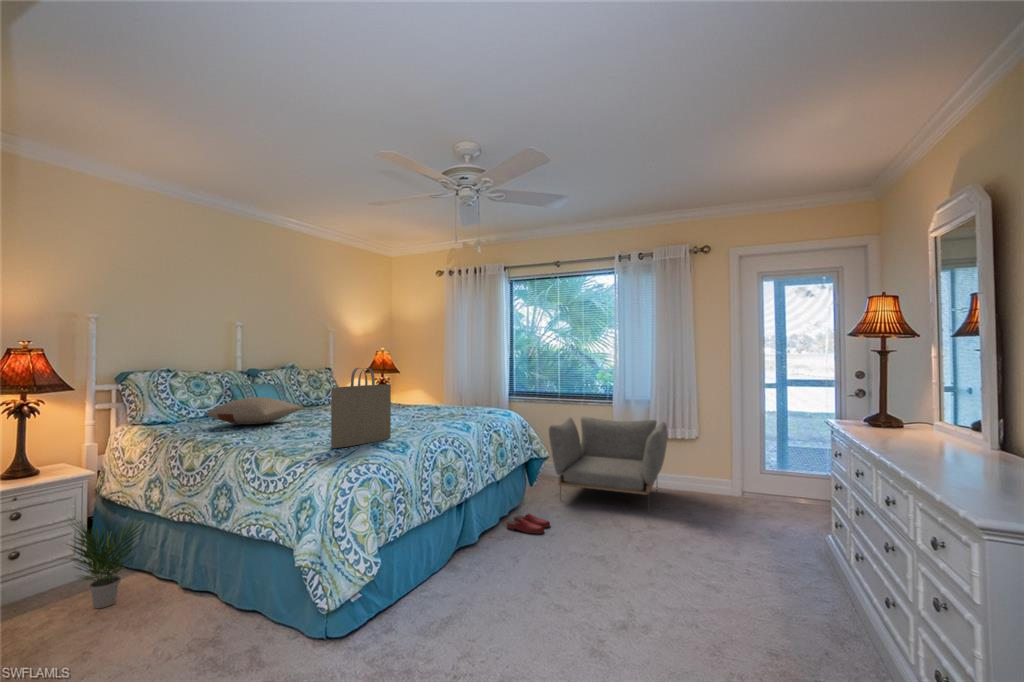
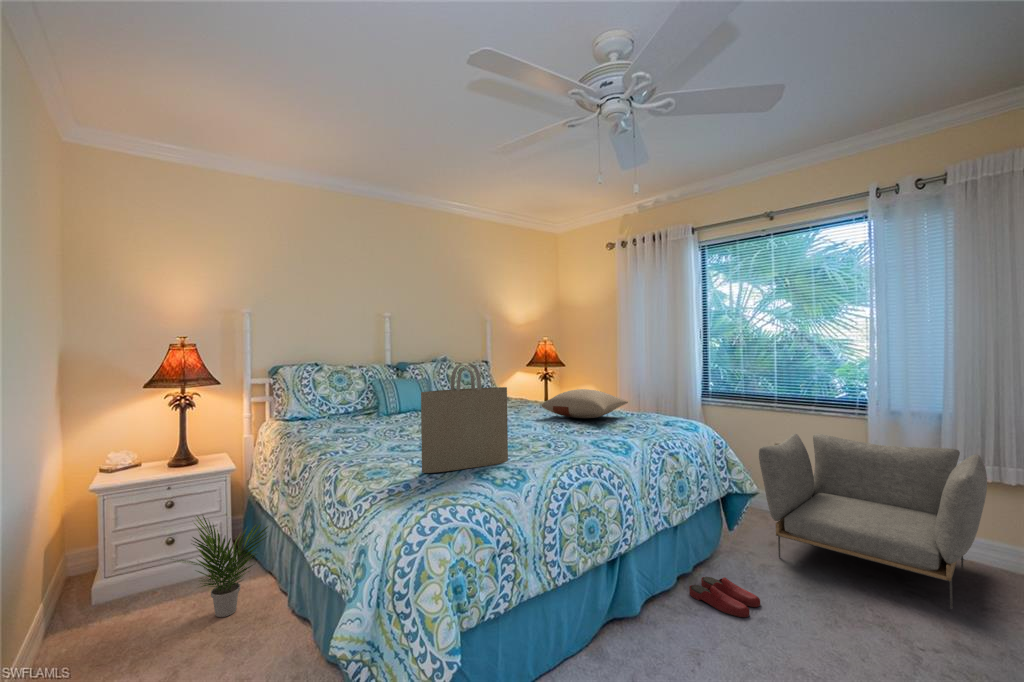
pillow: present [206,397,303,425] -> present [542,389,628,418]

